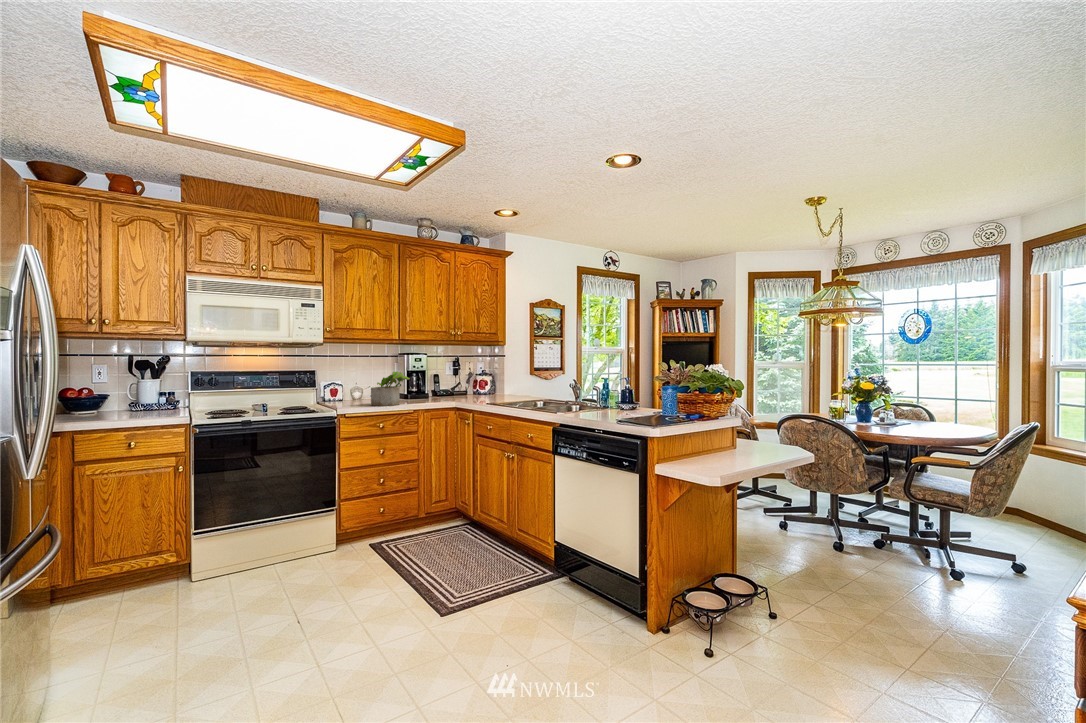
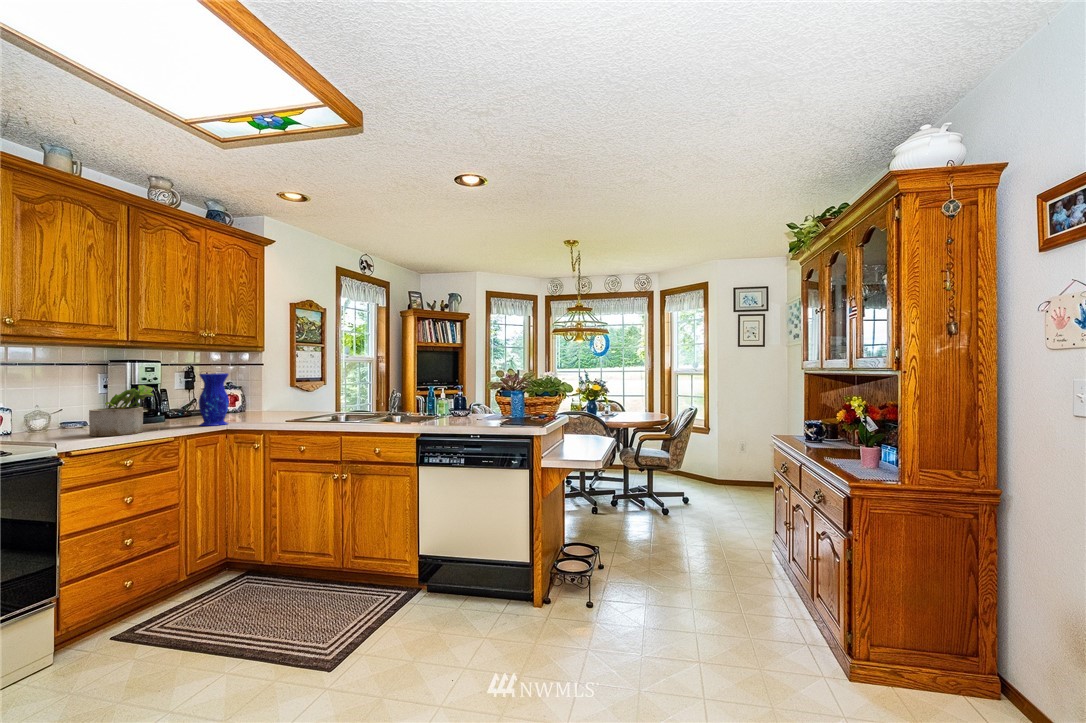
vase: none [436,363,456,404] -> present [199,373,229,426]

